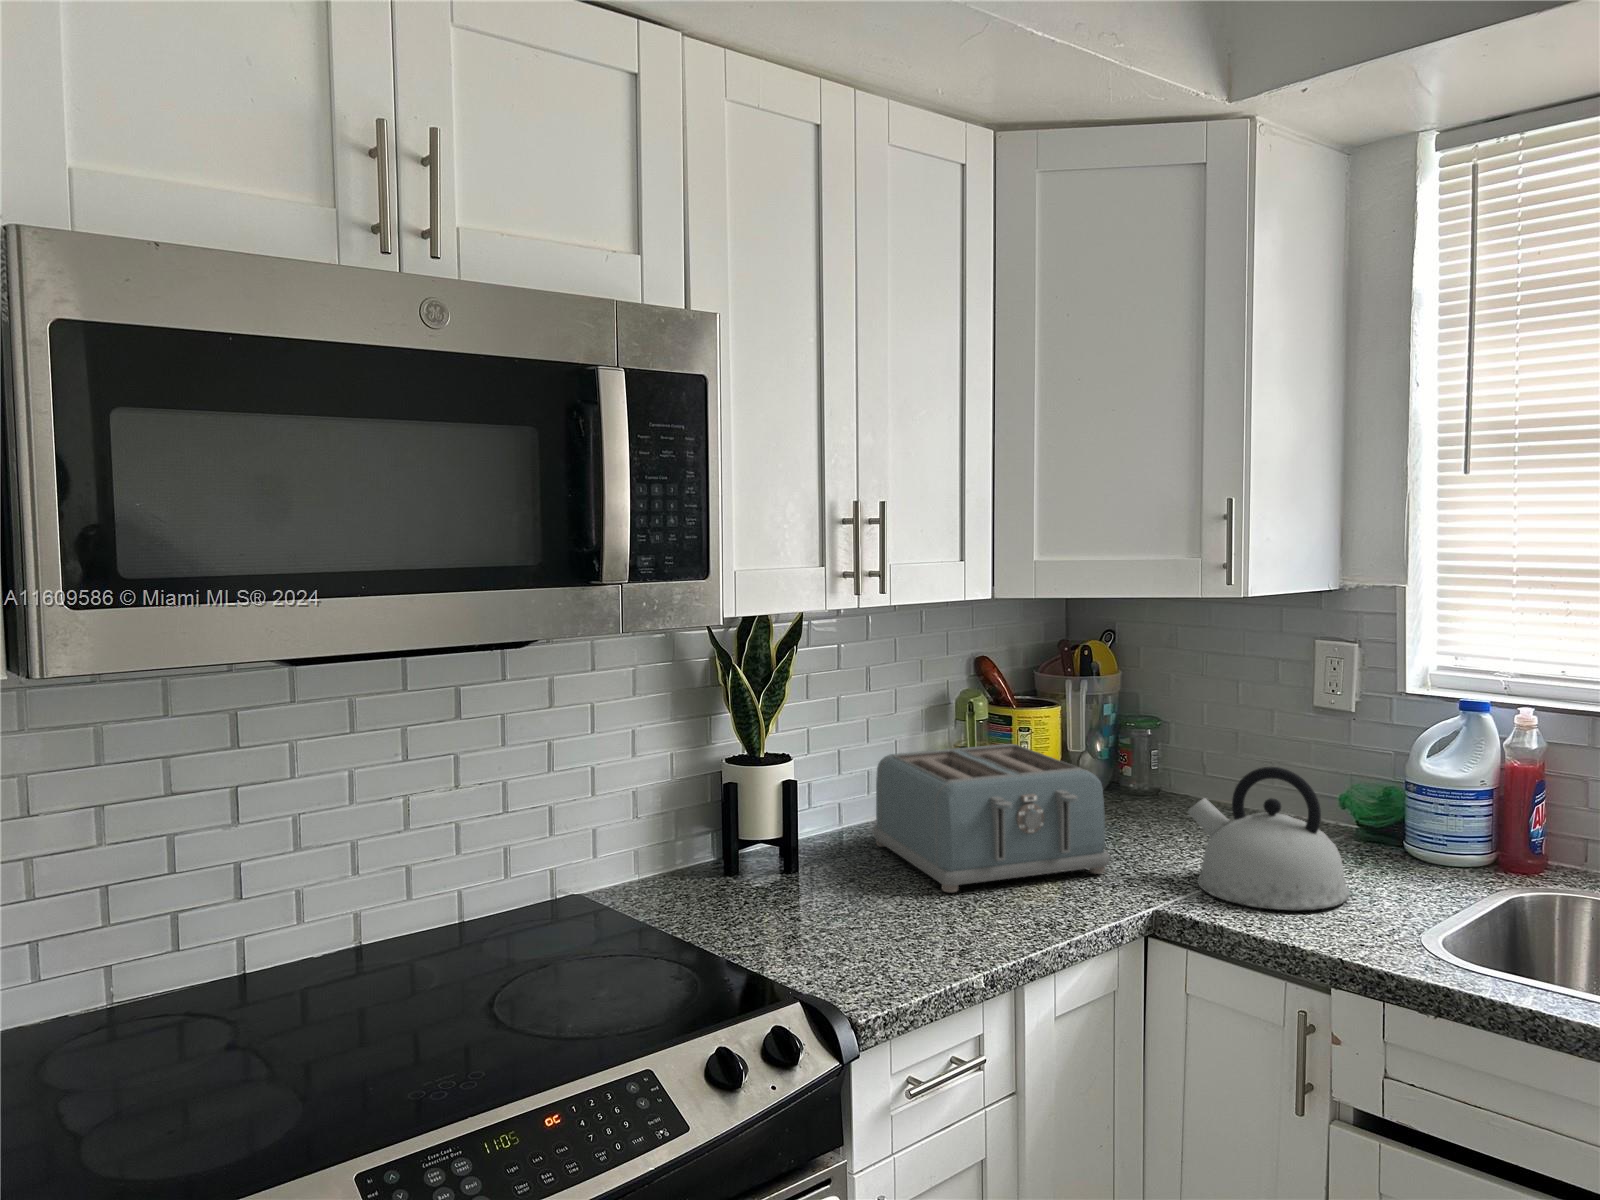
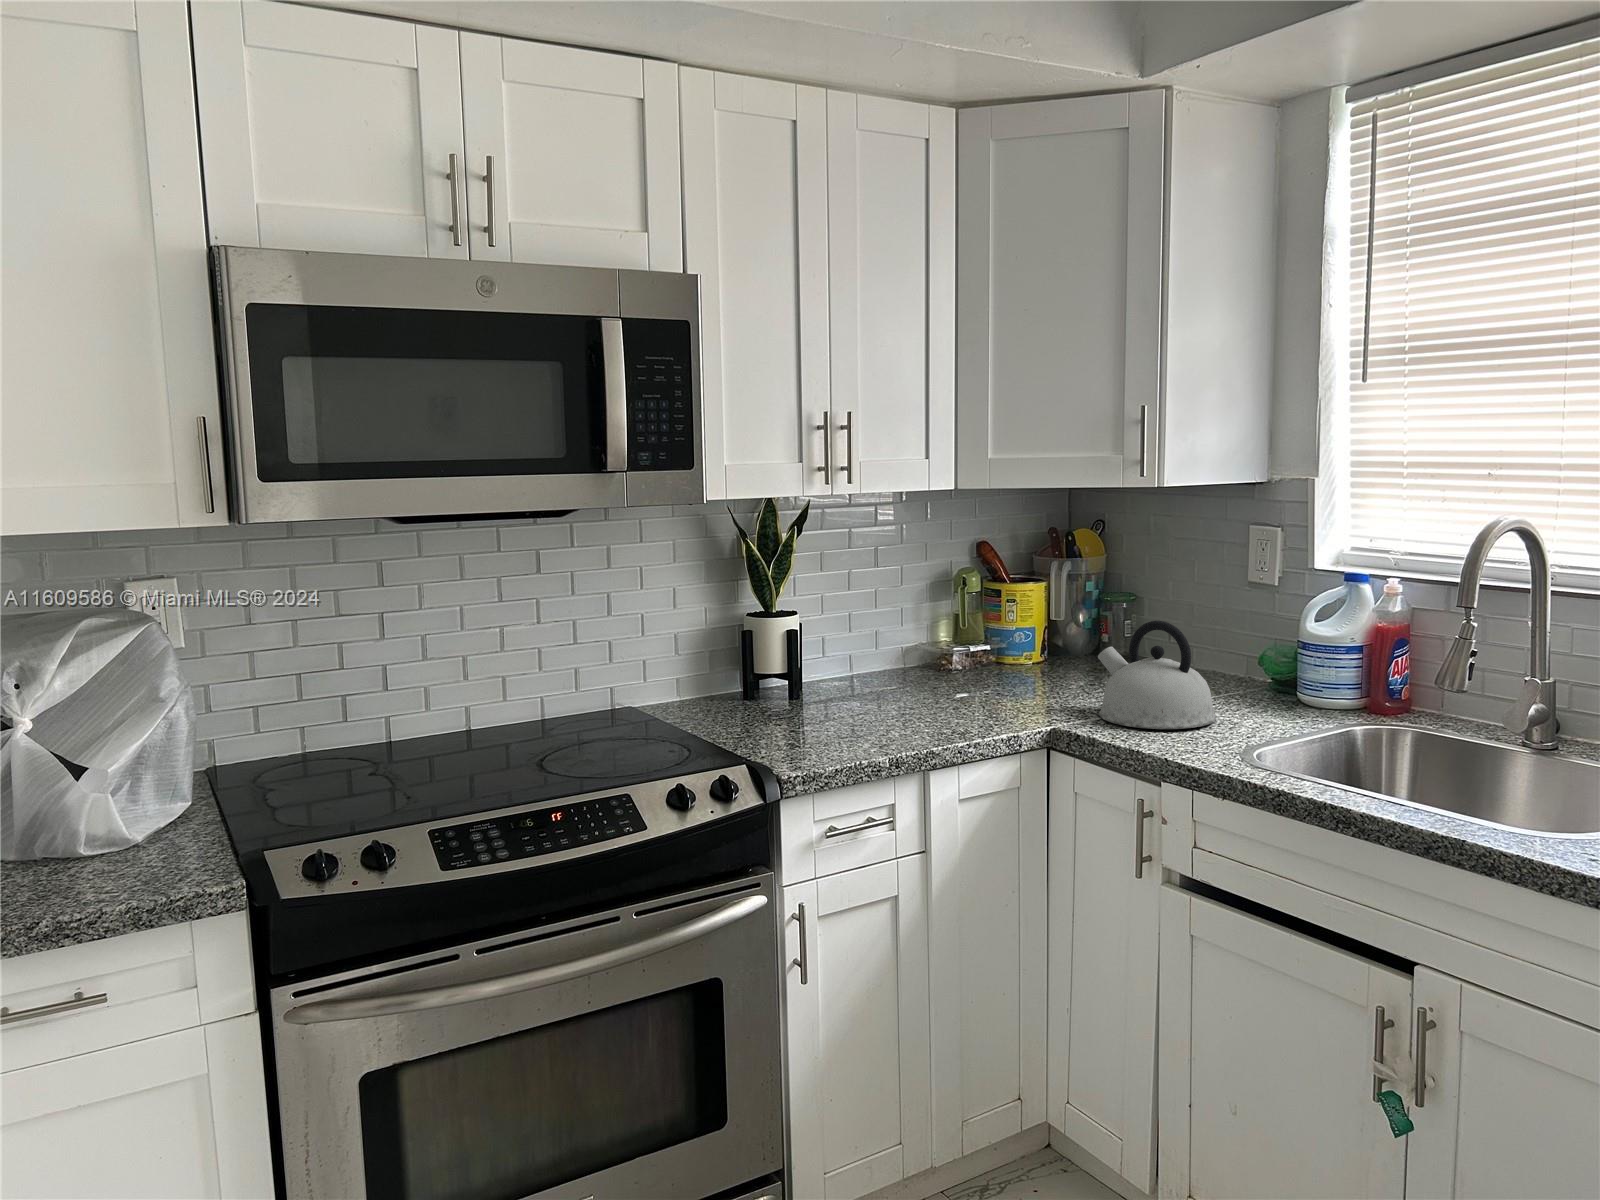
toaster: present [872,744,1110,892] -> none [867,608,1036,713]

